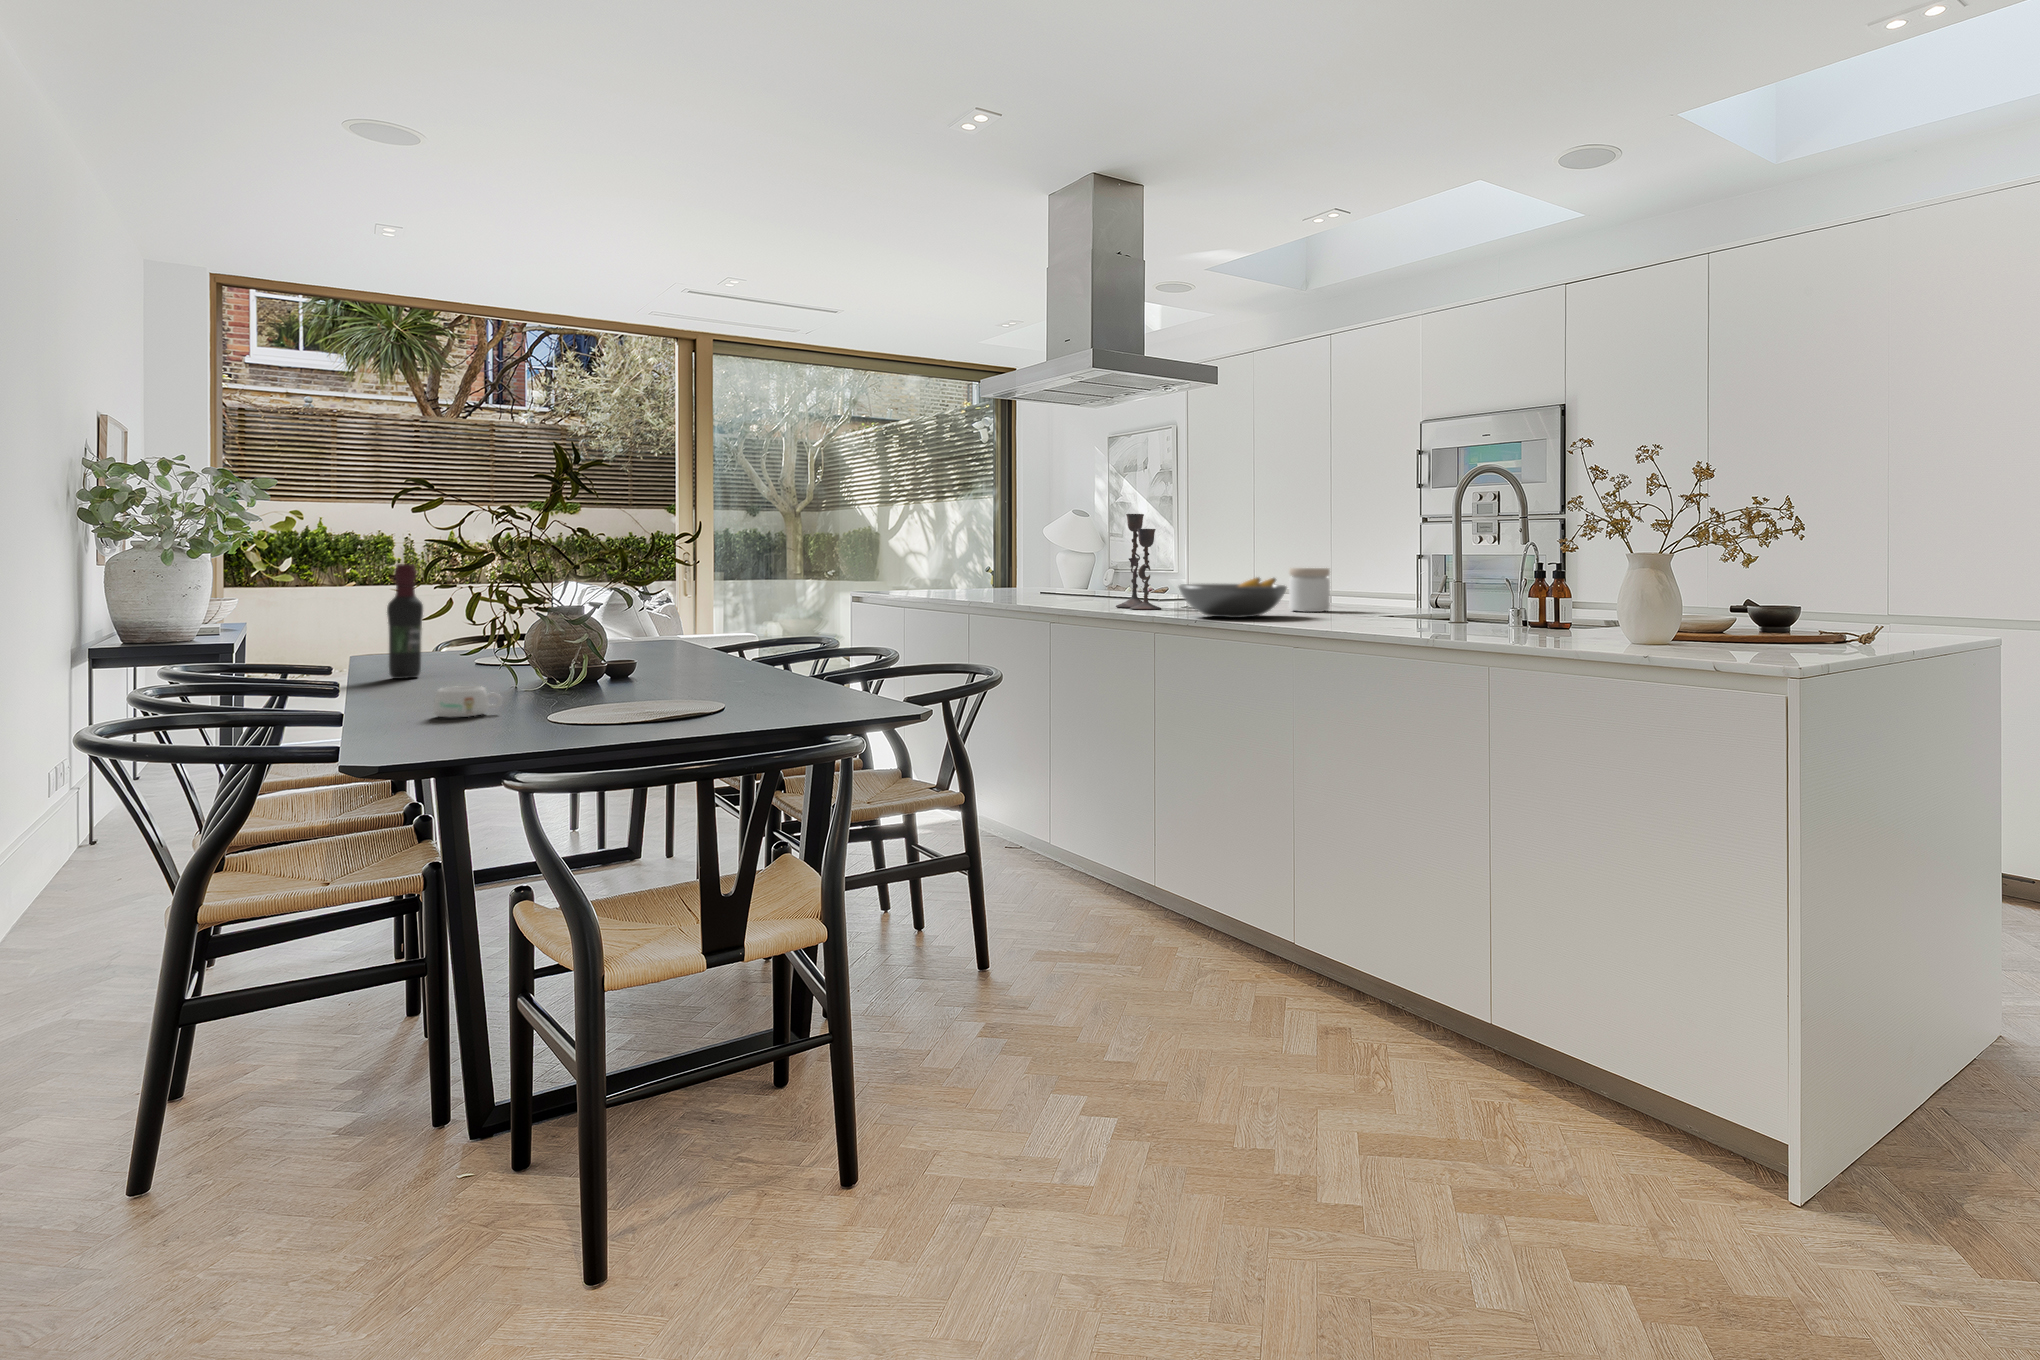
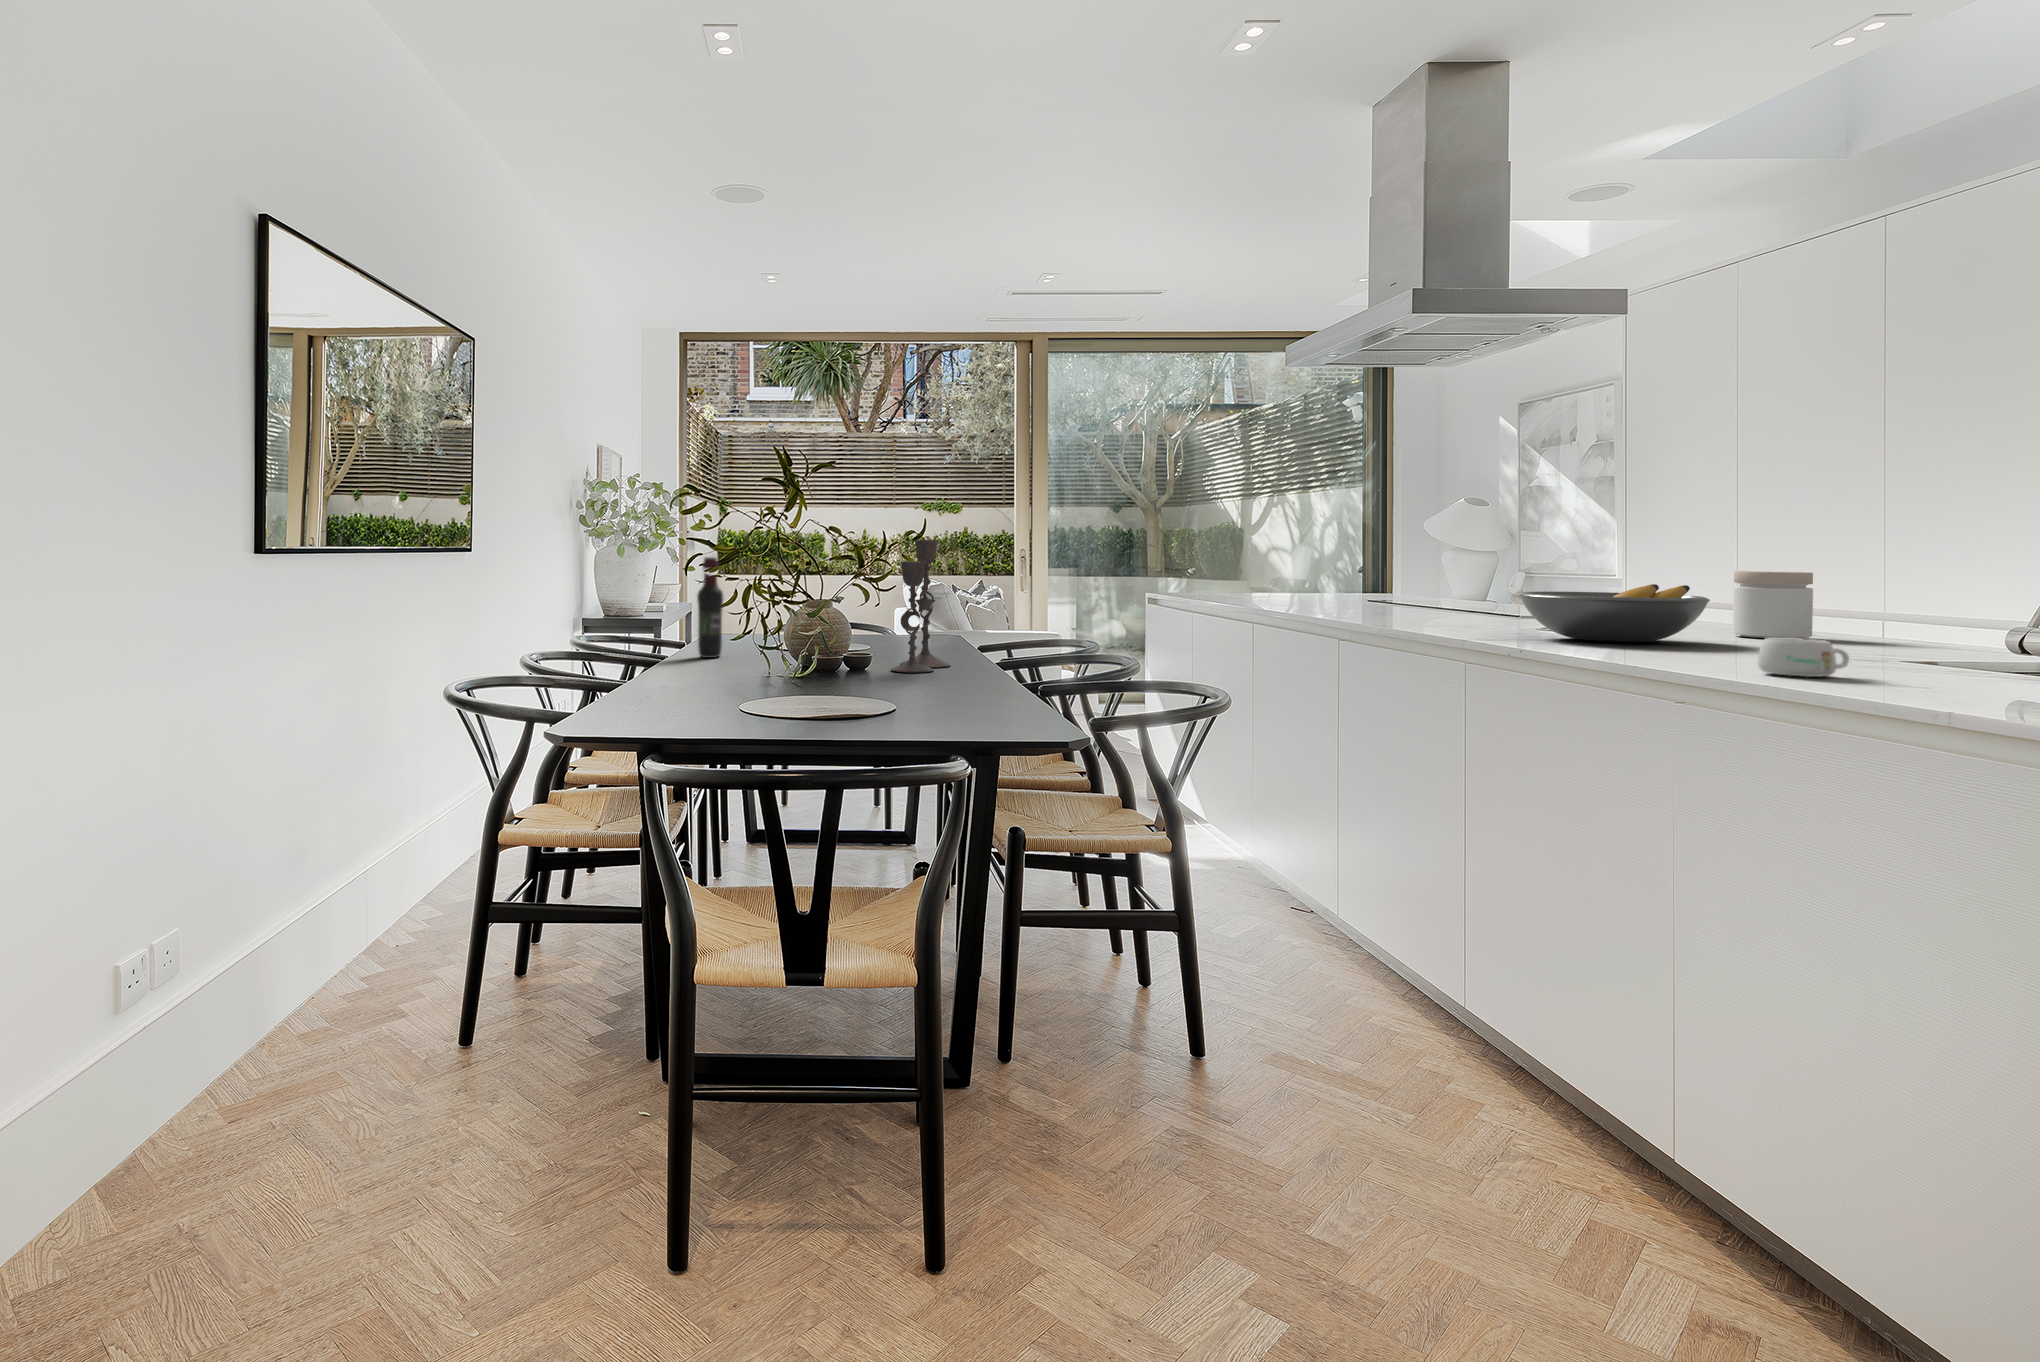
candlestick: present [1116,514,1161,609] -> present [891,540,950,673]
mug: present [433,686,502,717] -> present [1758,638,1849,677]

